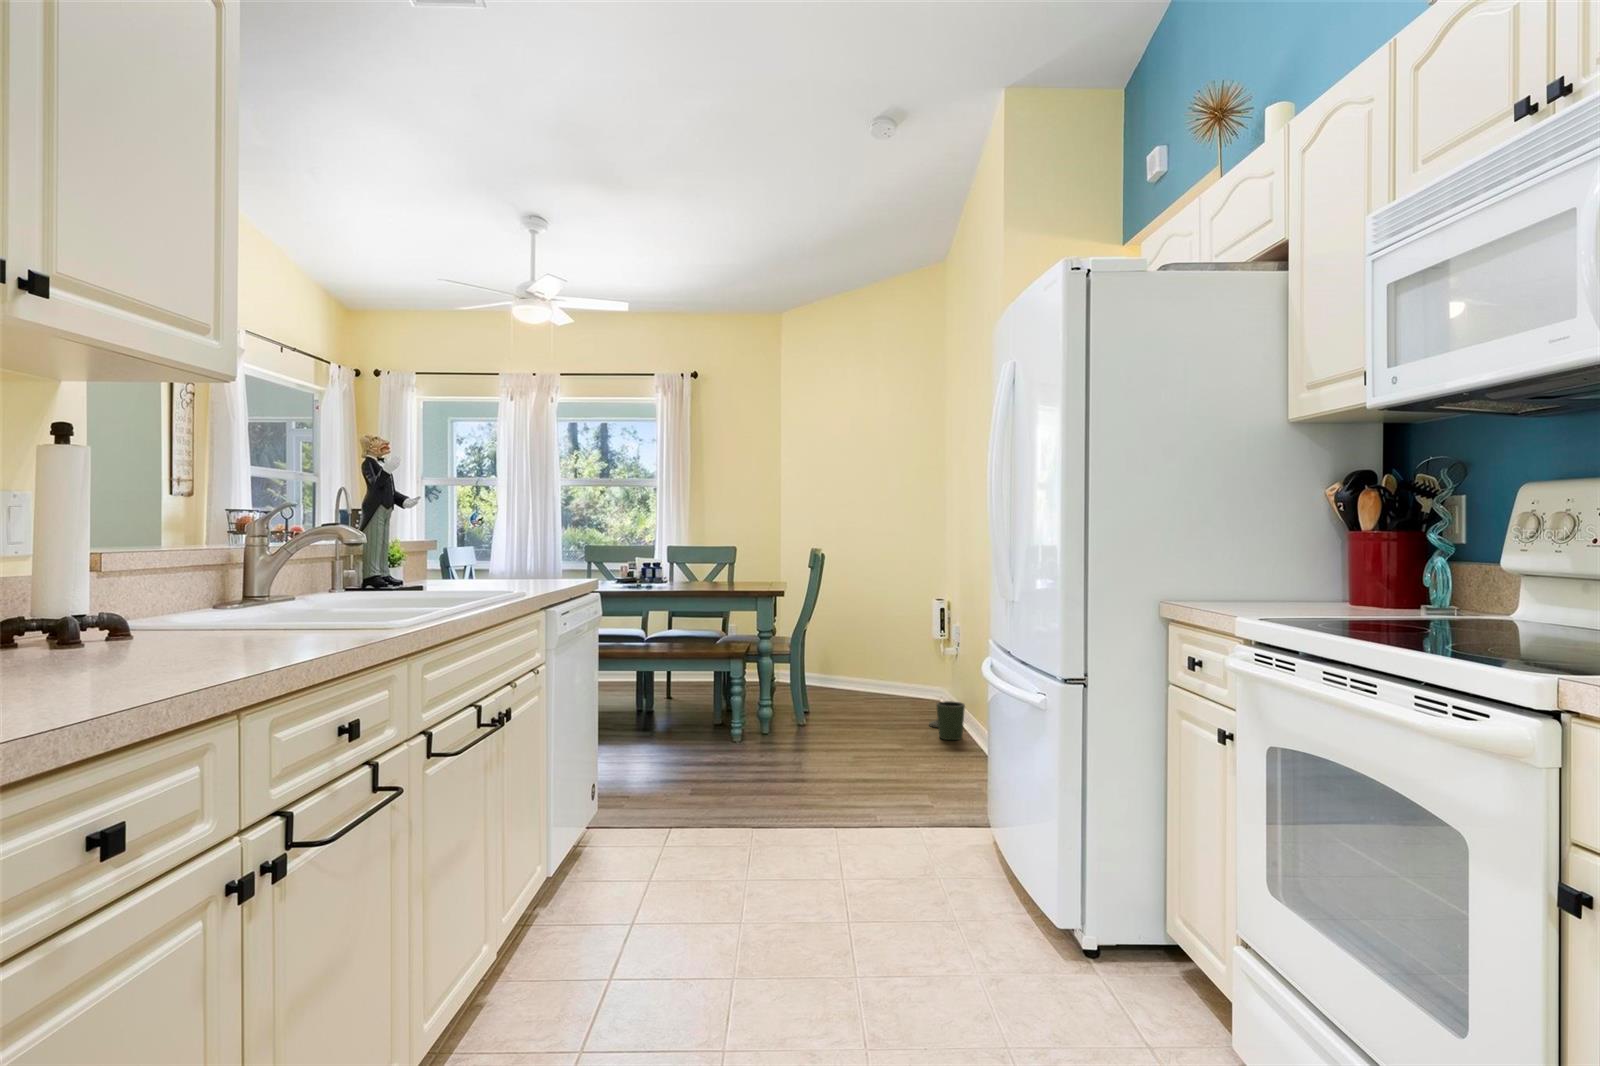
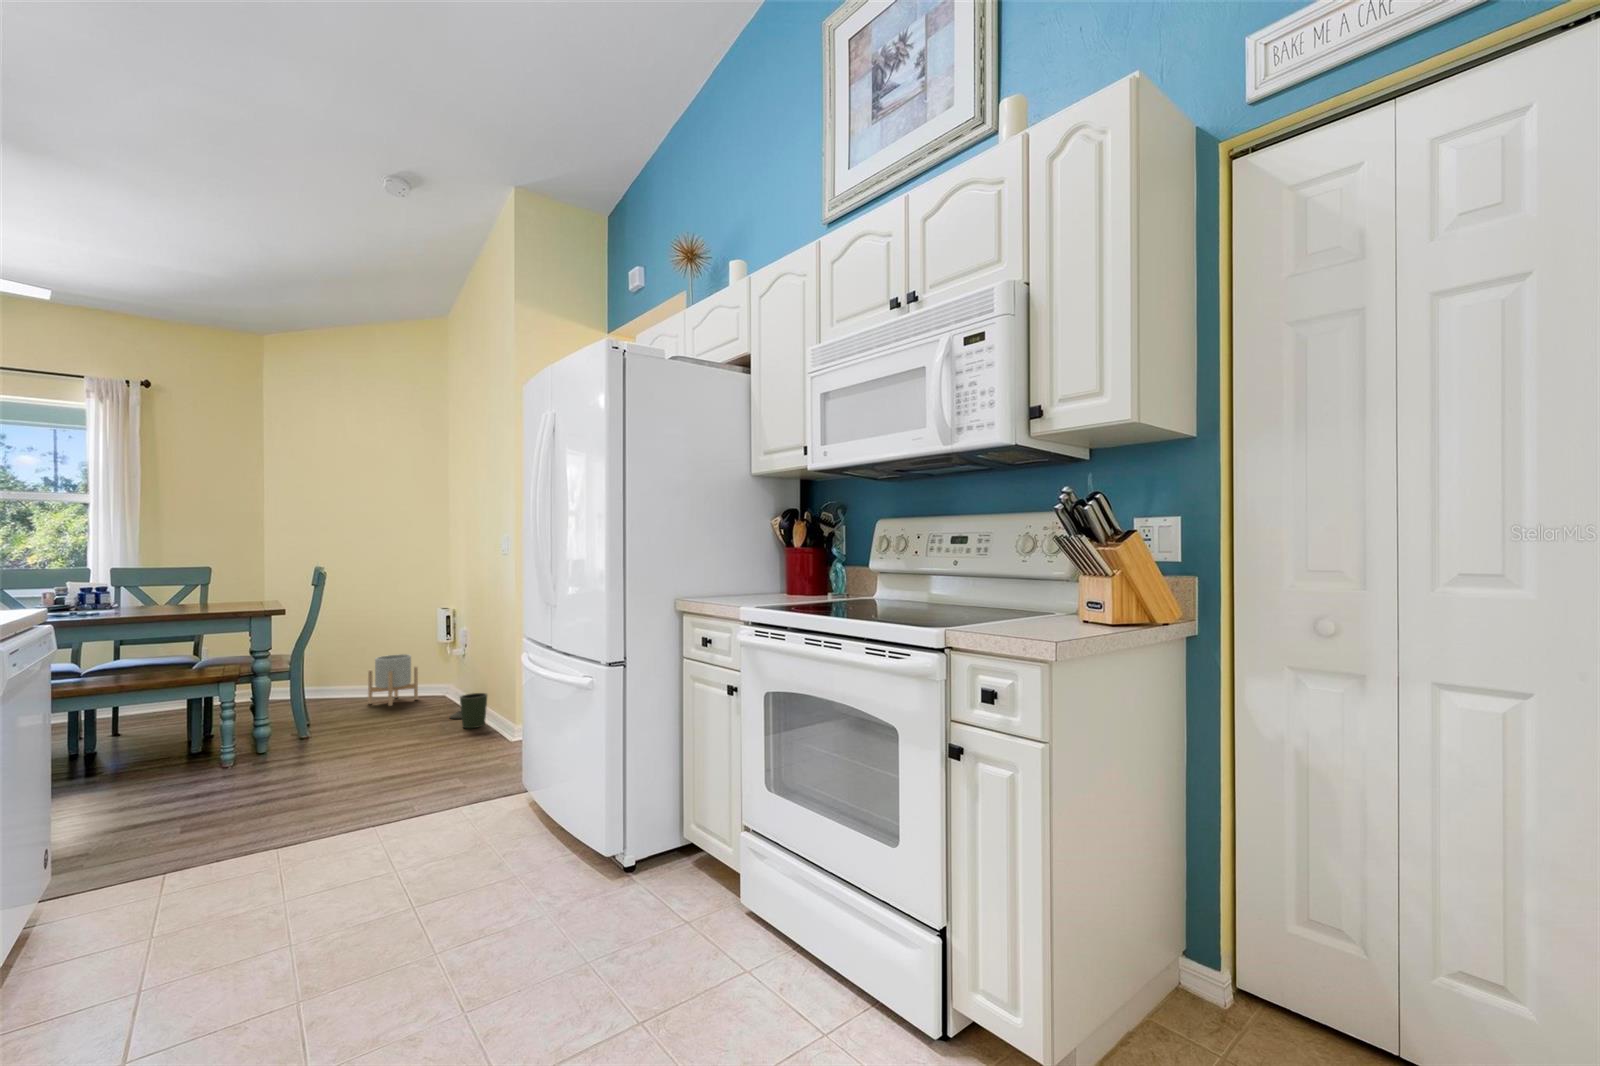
planter: none [859,651,904,704] -> present [368,654,418,706]

